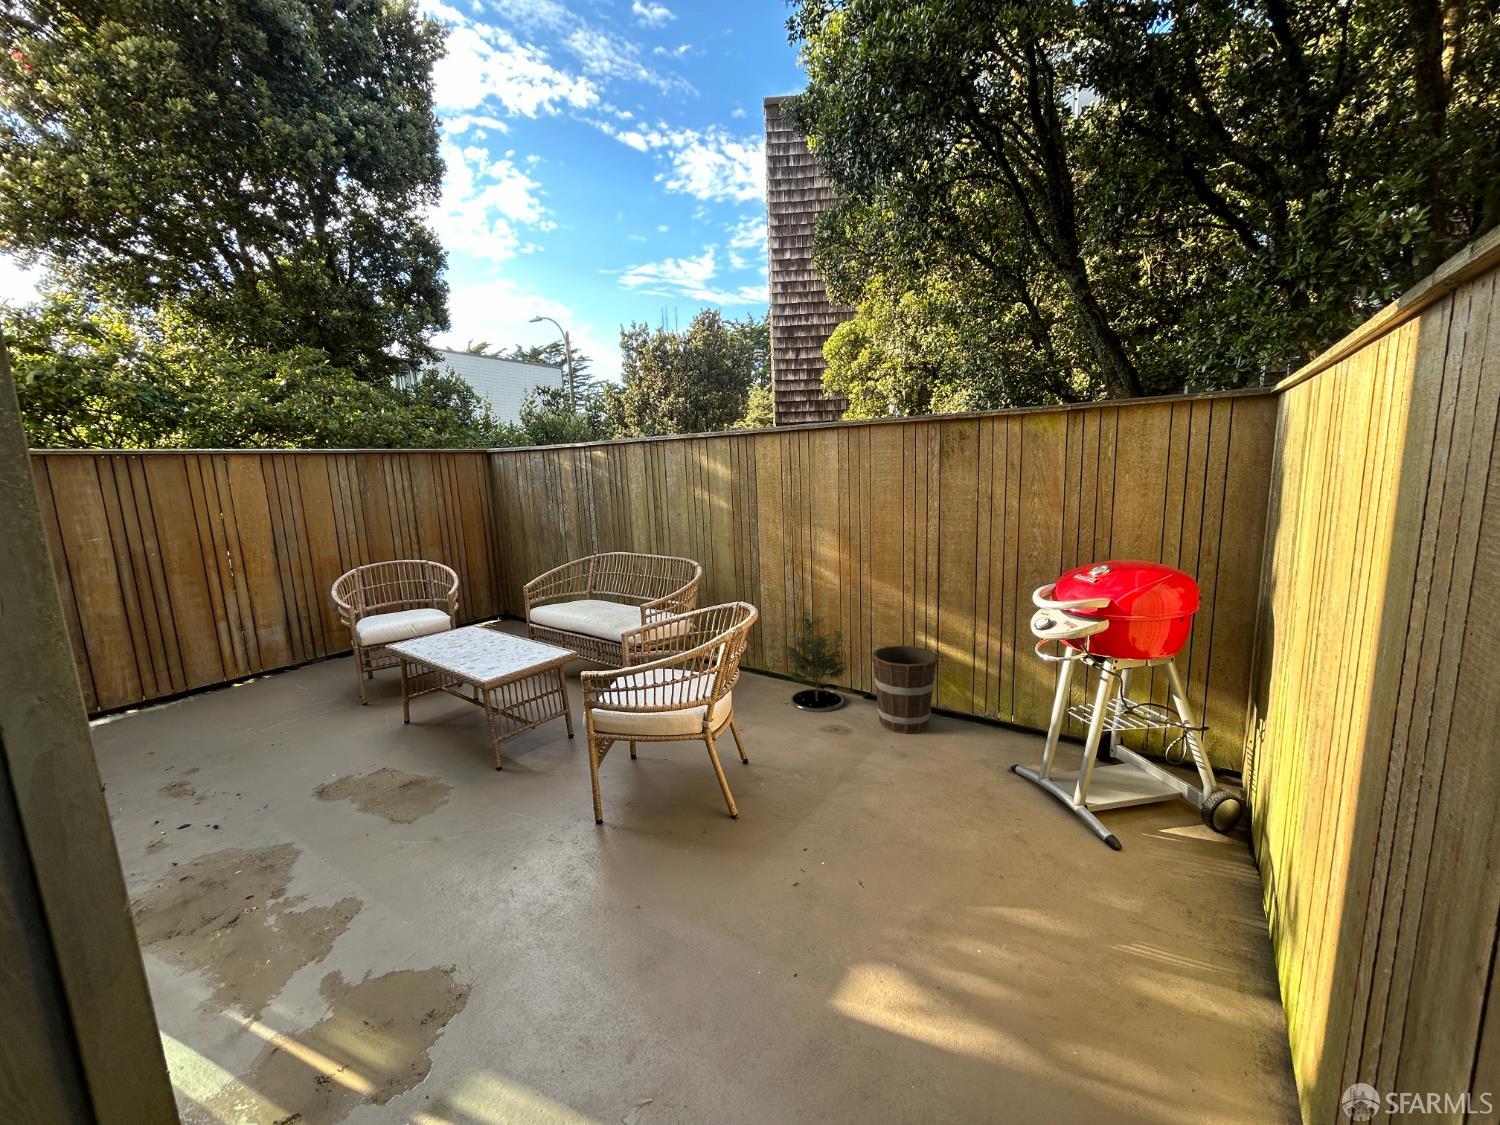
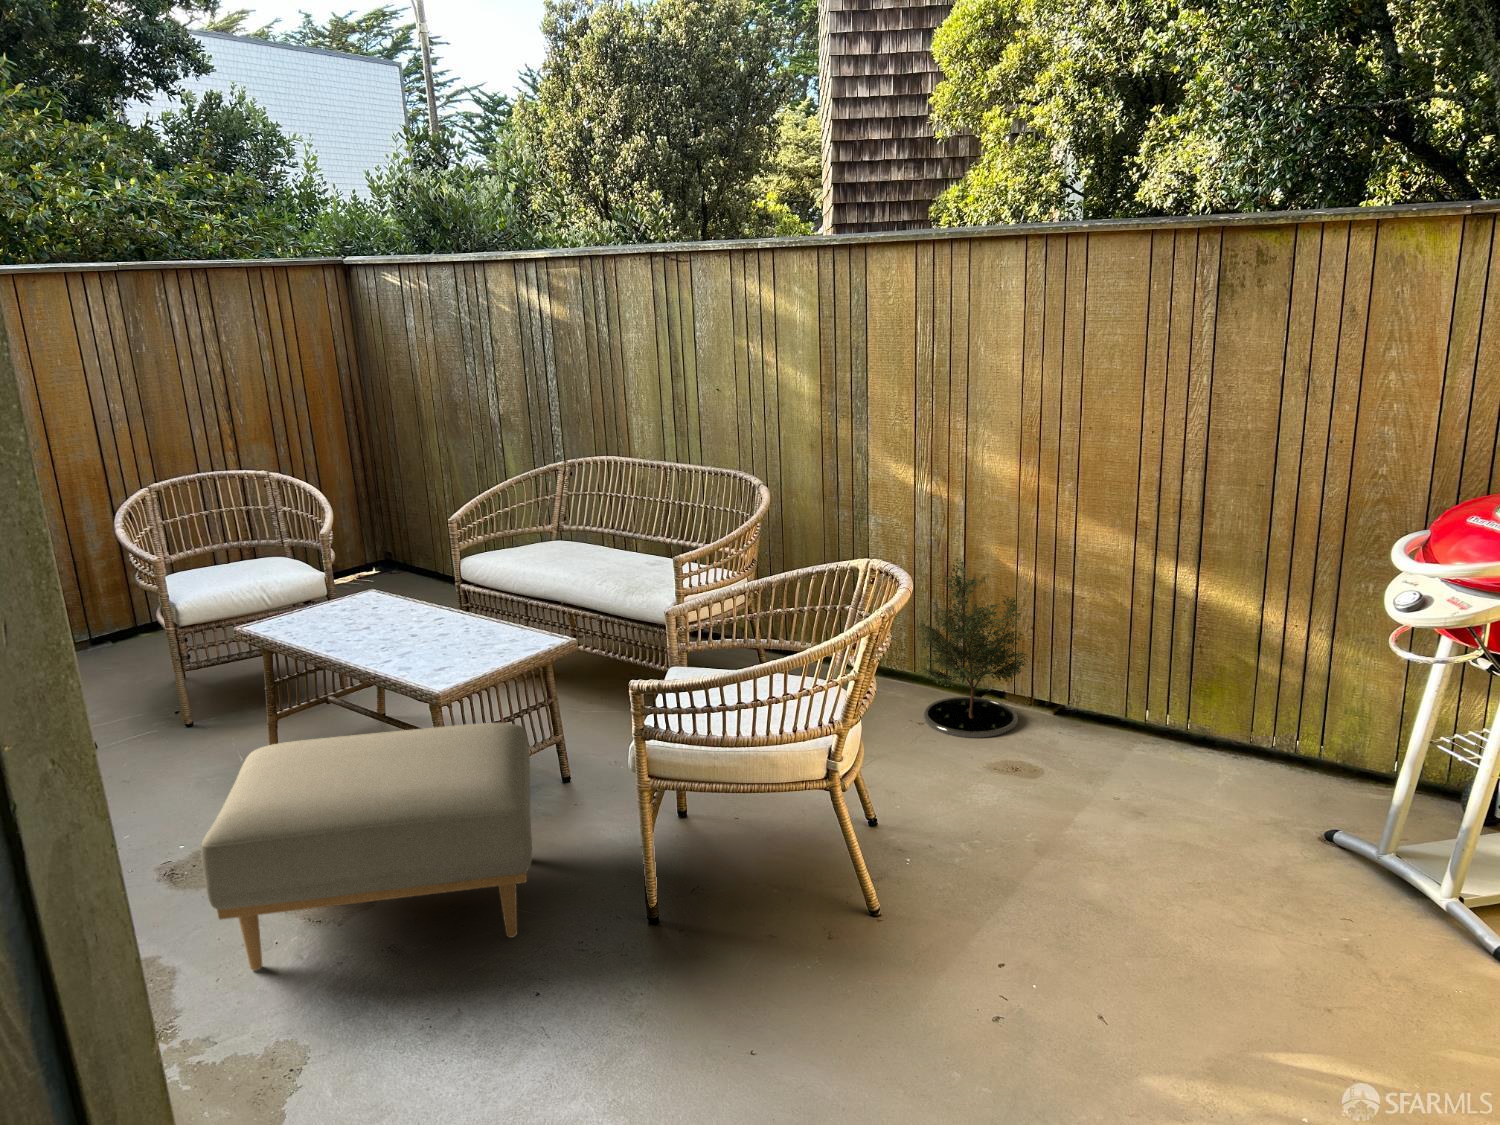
bucket: present [872,646,938,734] -> none [1081,625,1196,775]
ottoman: none [314,699,540,848] -> present [201,723,532,971]

